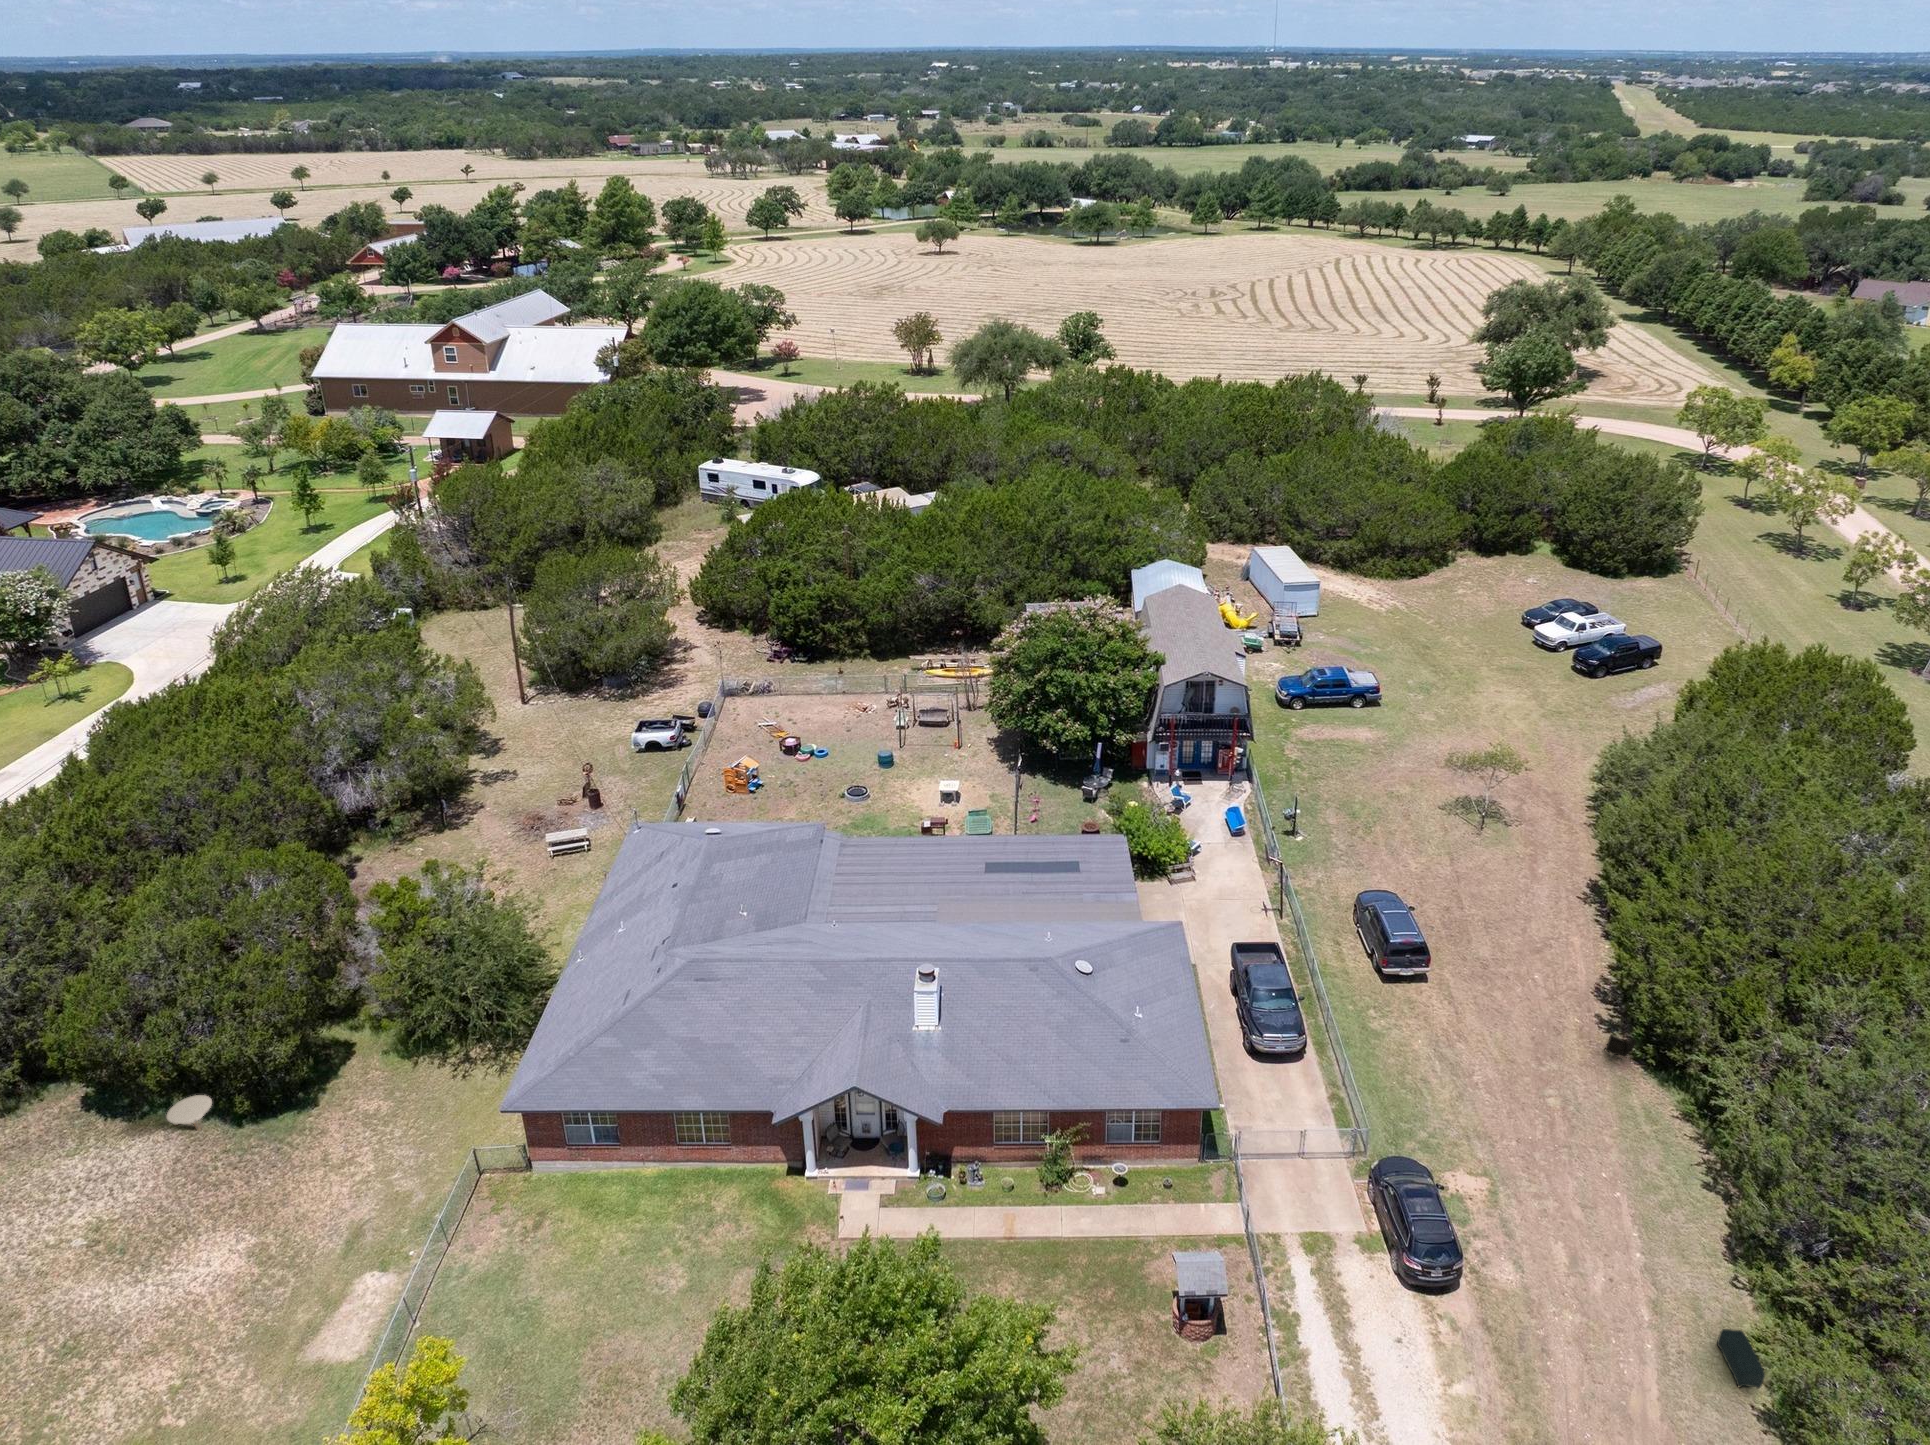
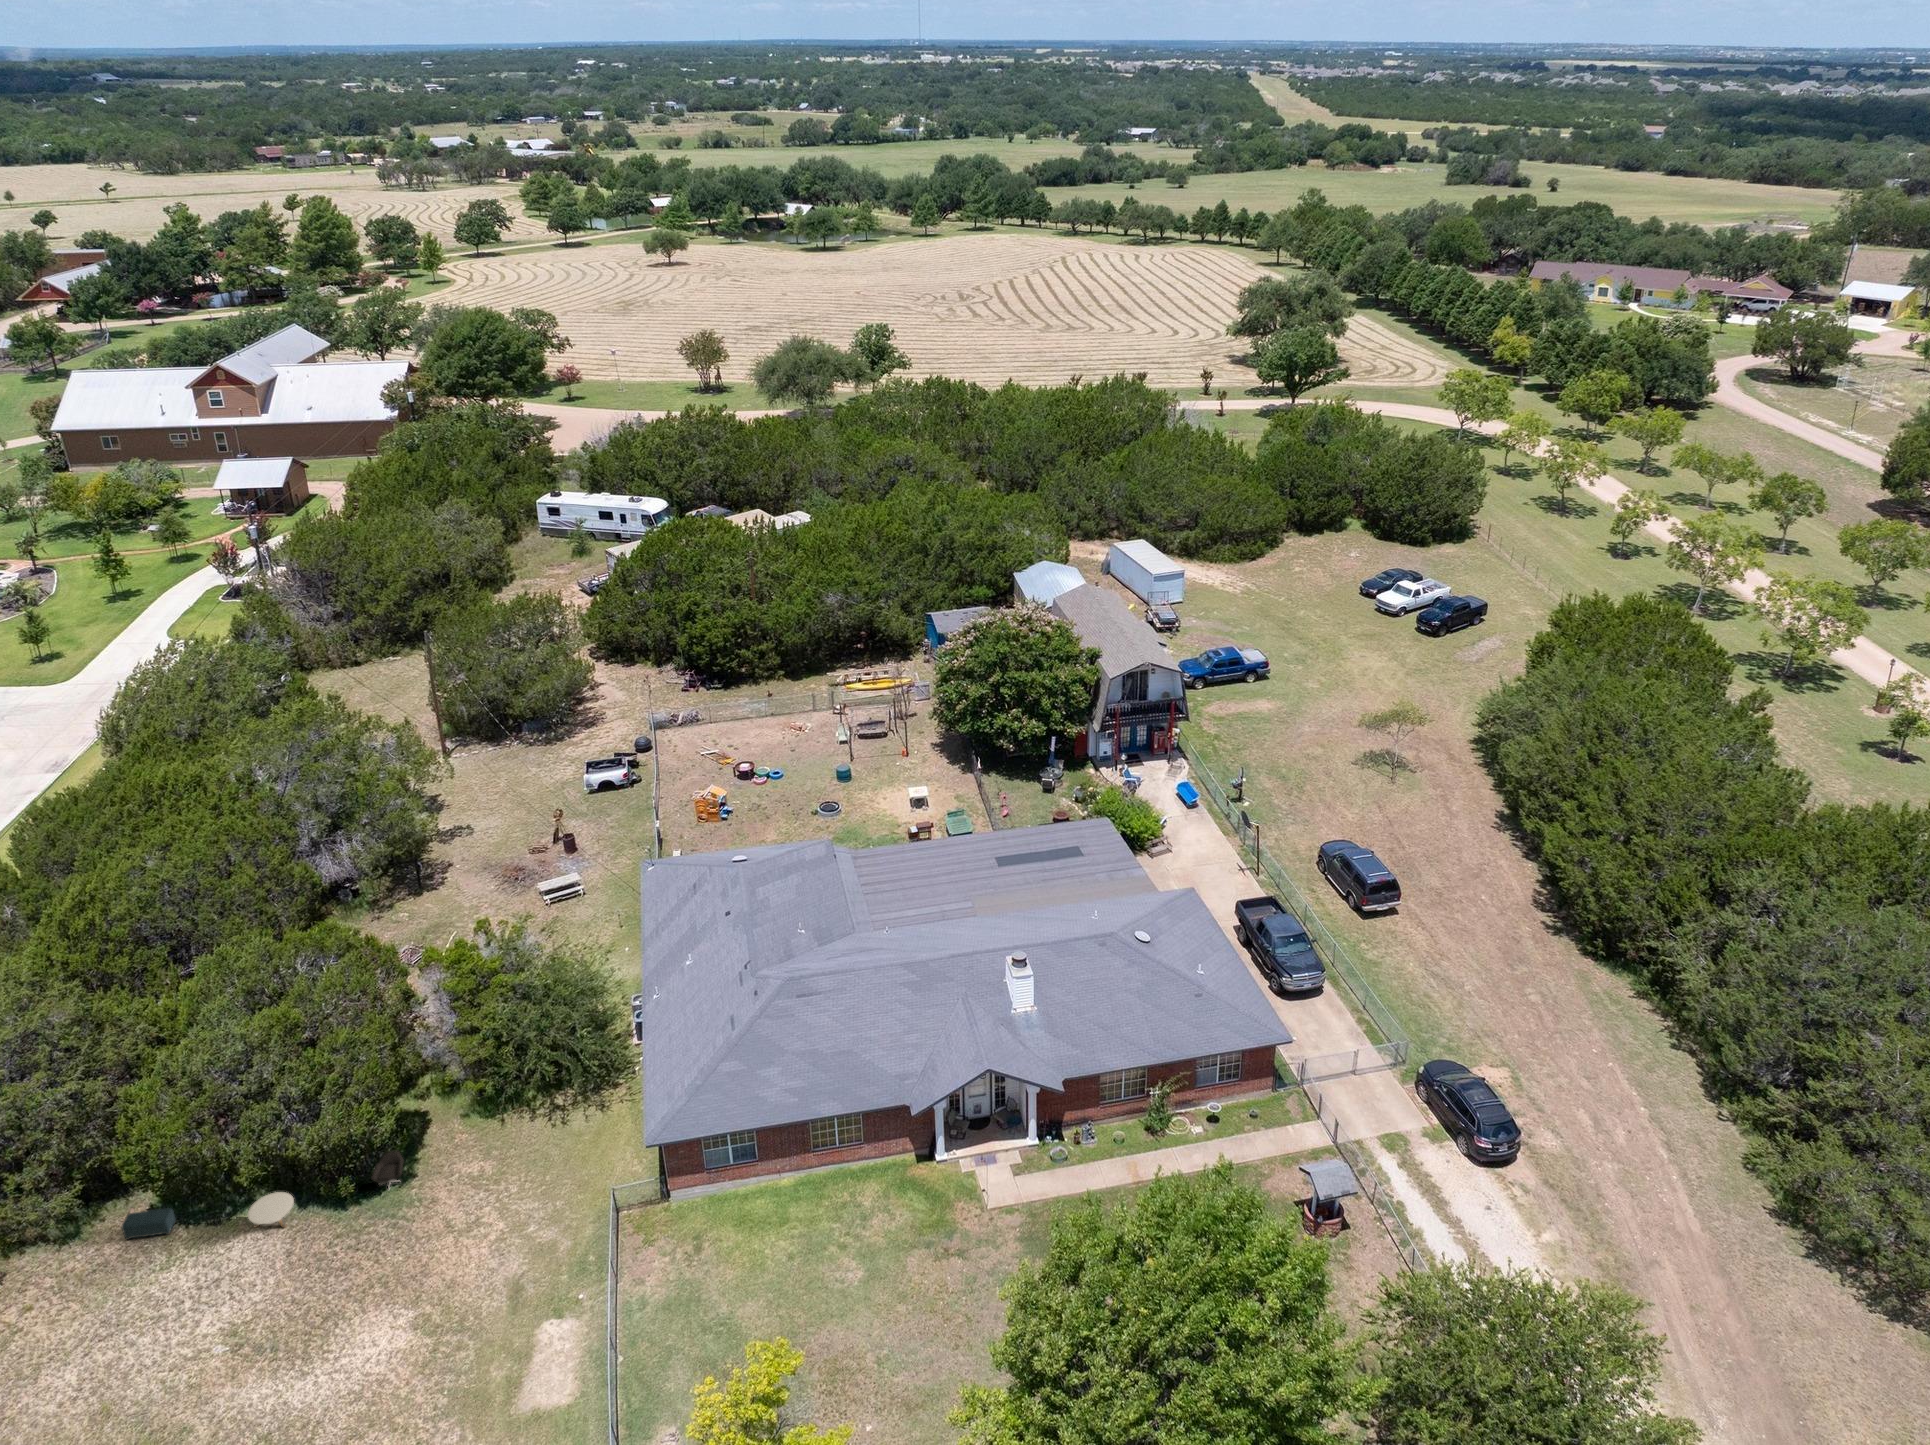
lounge chair: present [1605,1035,1636,1059] -> present [371,1151,403,1184]
bench: present [1717,1329,1765,1389] -> present [122,1208,176,1240]

